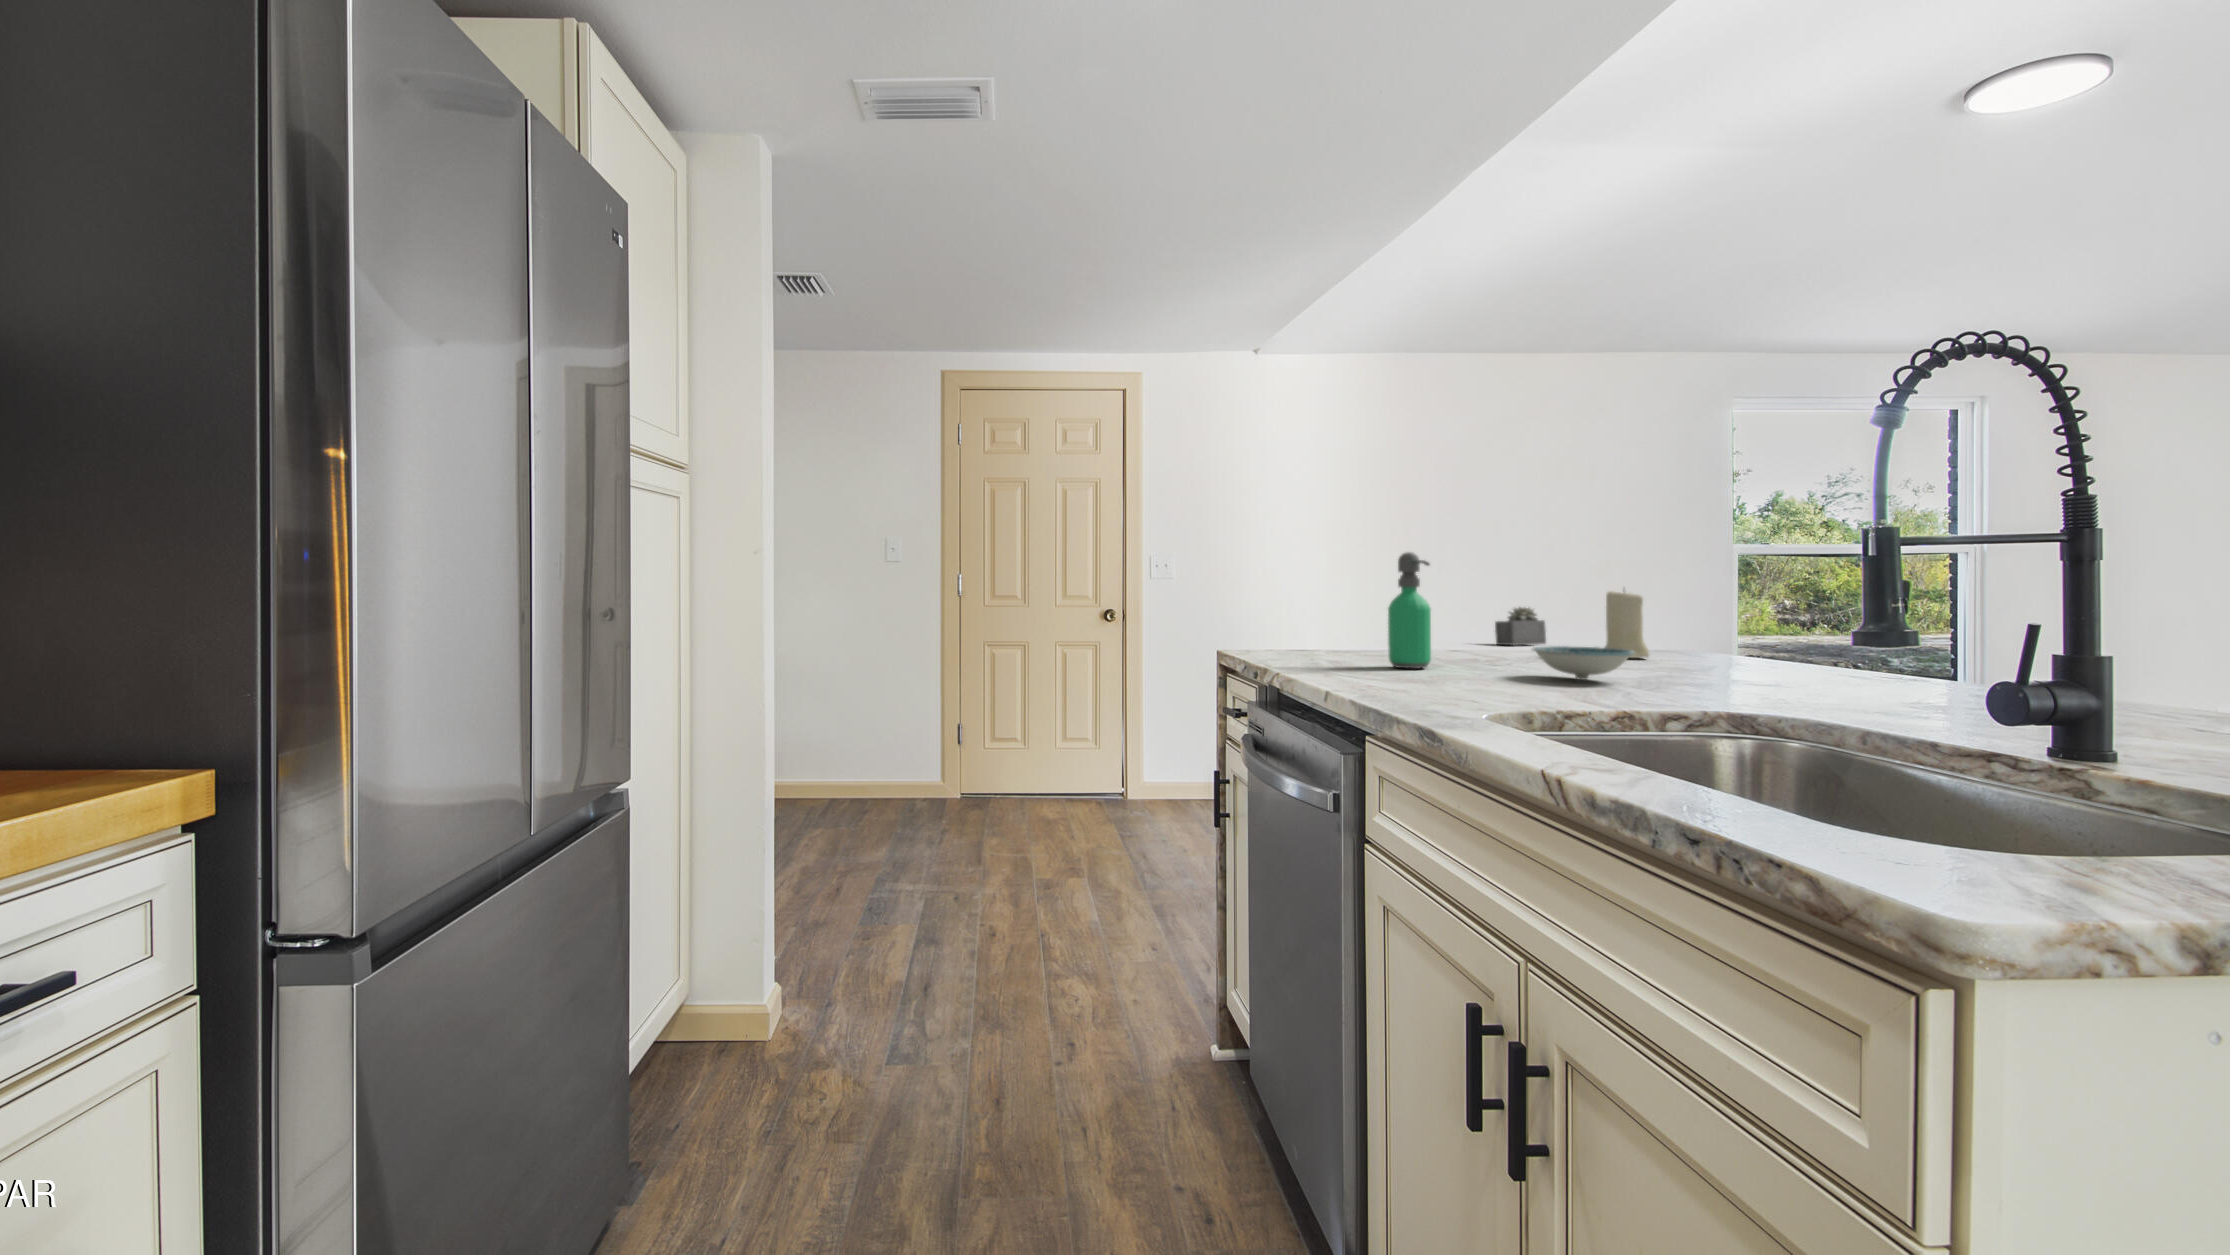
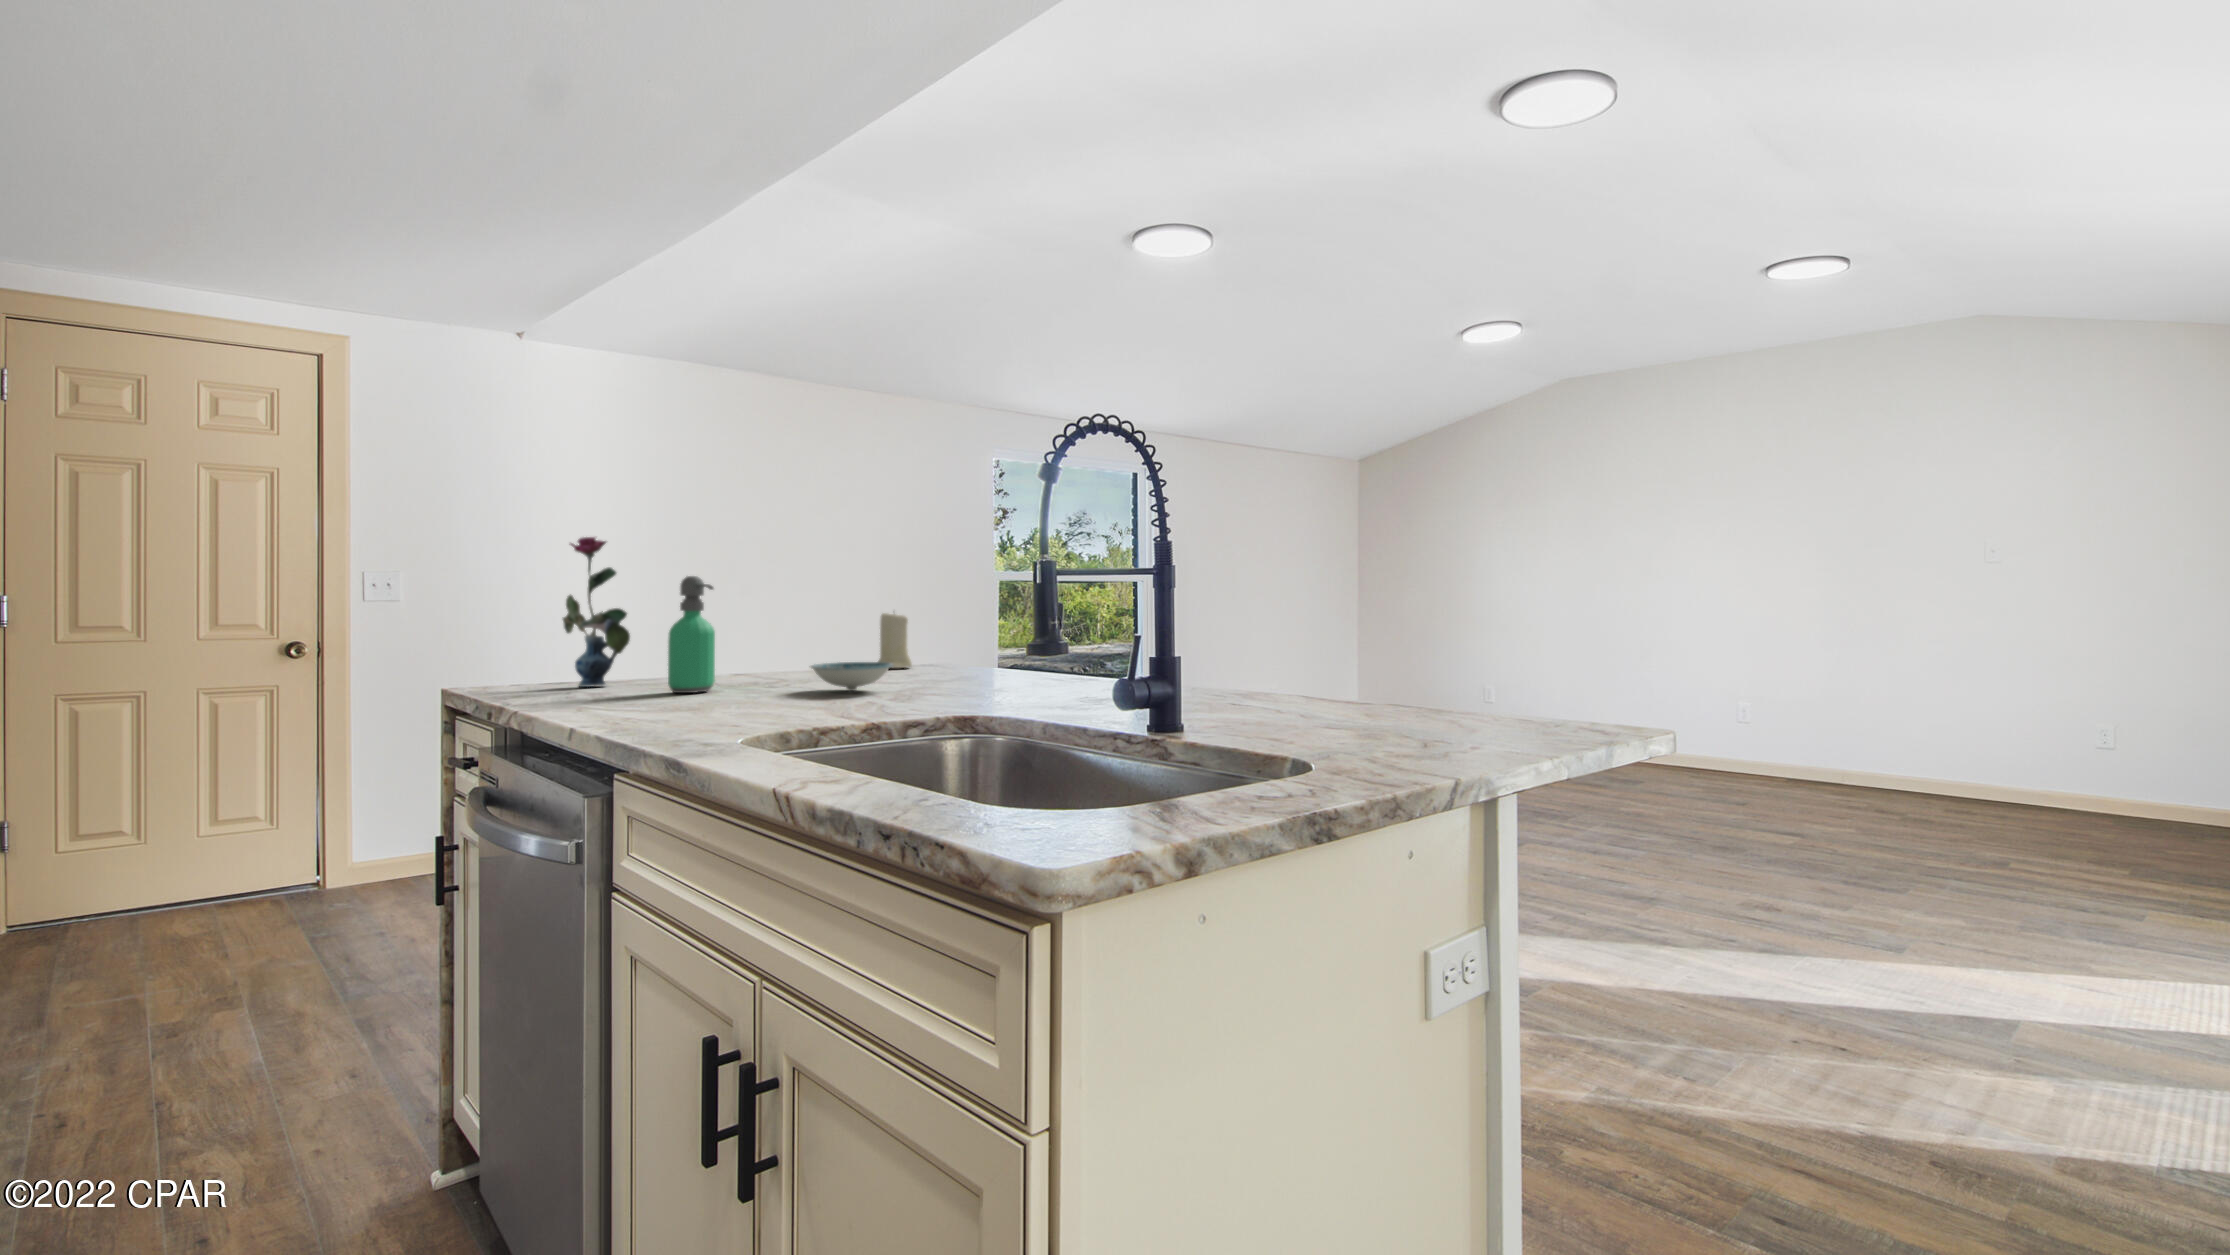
vase: none [1297,518,1352,656] -> present [563,537,630,687]
succulent plant: present [1495,607,1546,646] -> none [803,626,848,661]

